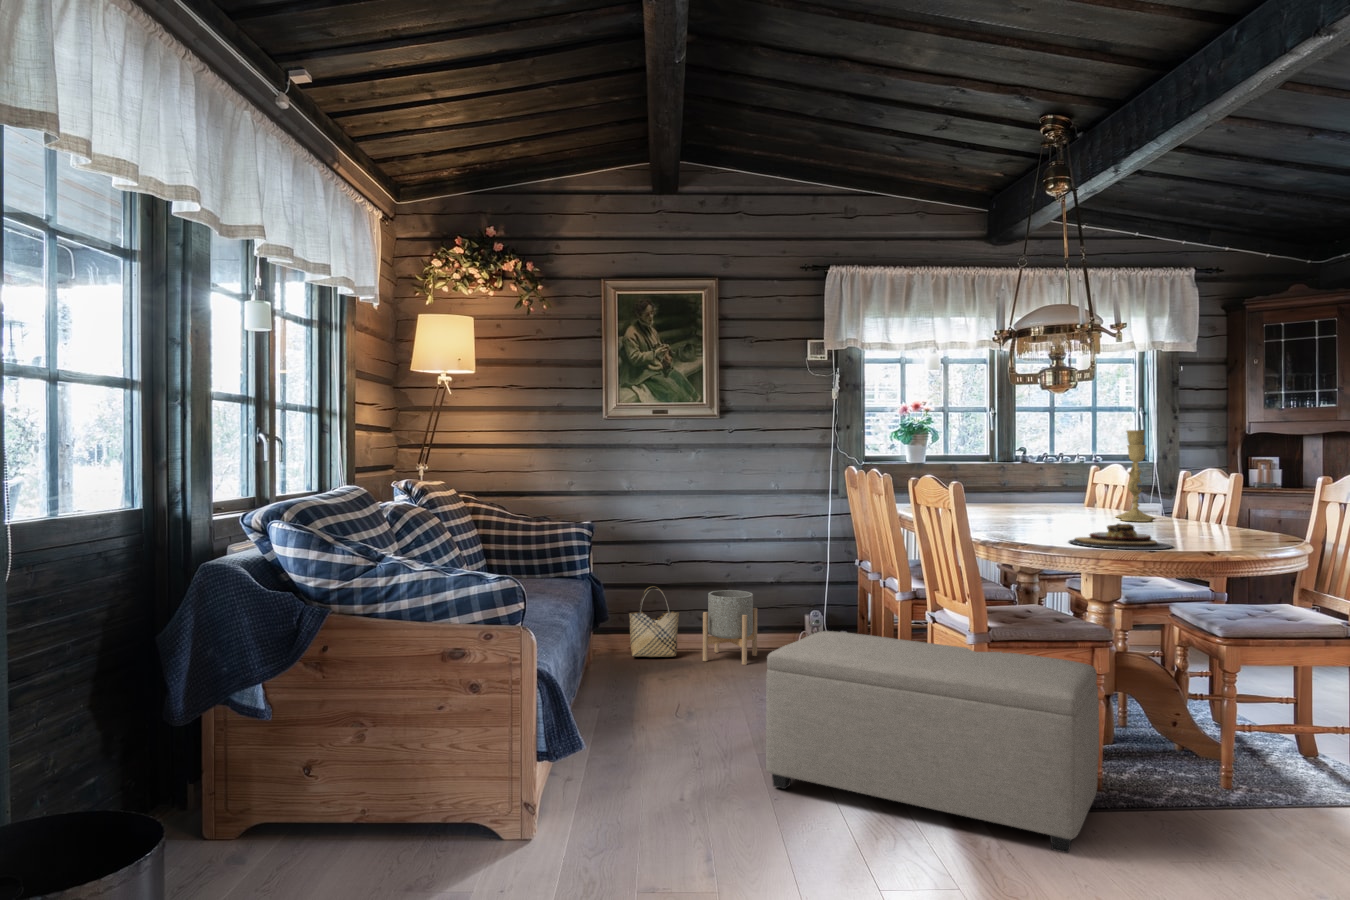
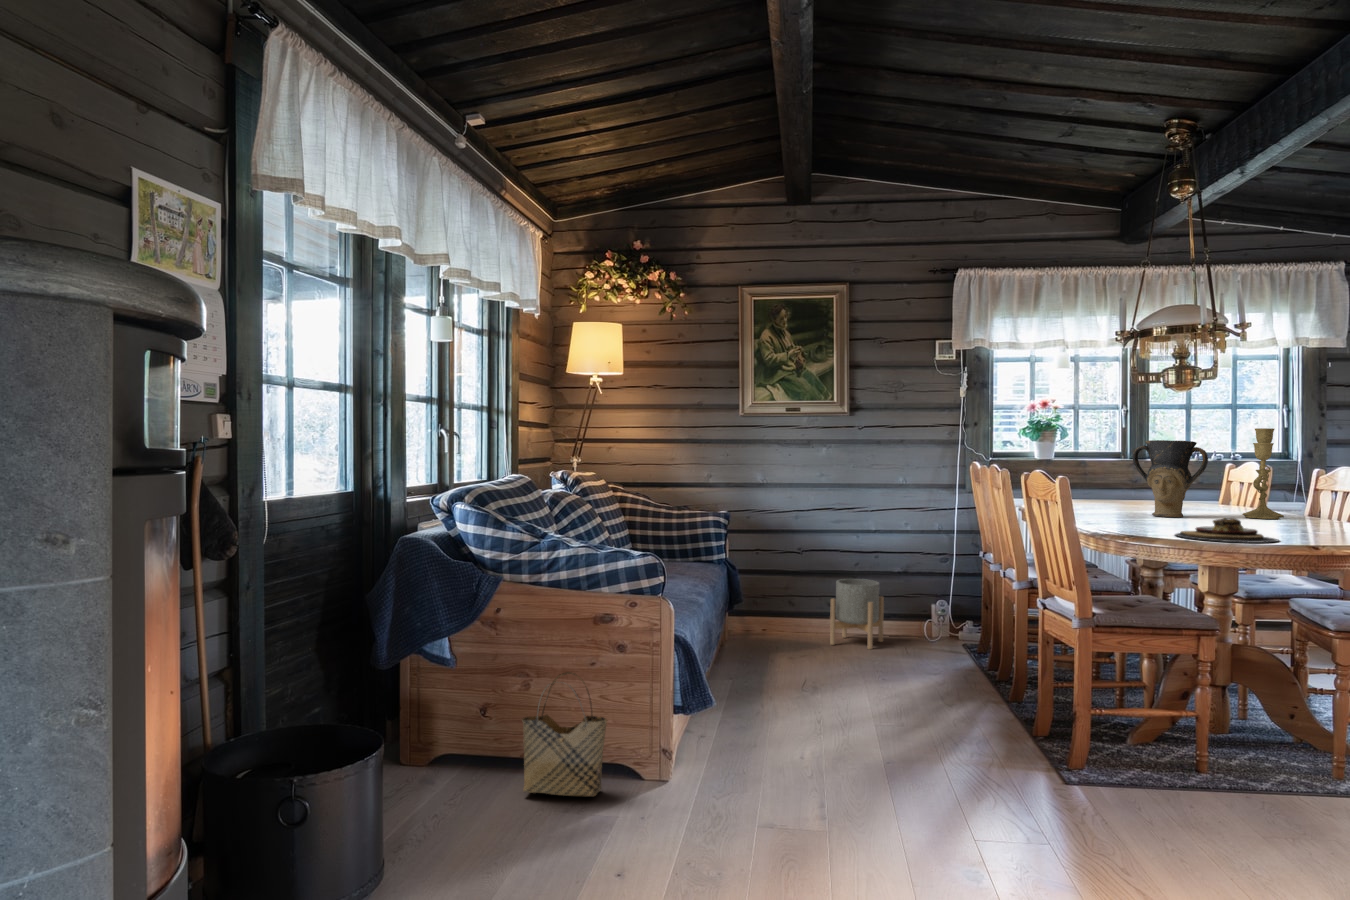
vase: none [1012,443,1086,521] -> present [1133,440,1208,517]
woven basket: present [629,586,679,657] -> present [522,672,607,797]
ottoman: present [766,631,1099,853] -> none [879,615,1200,822]

